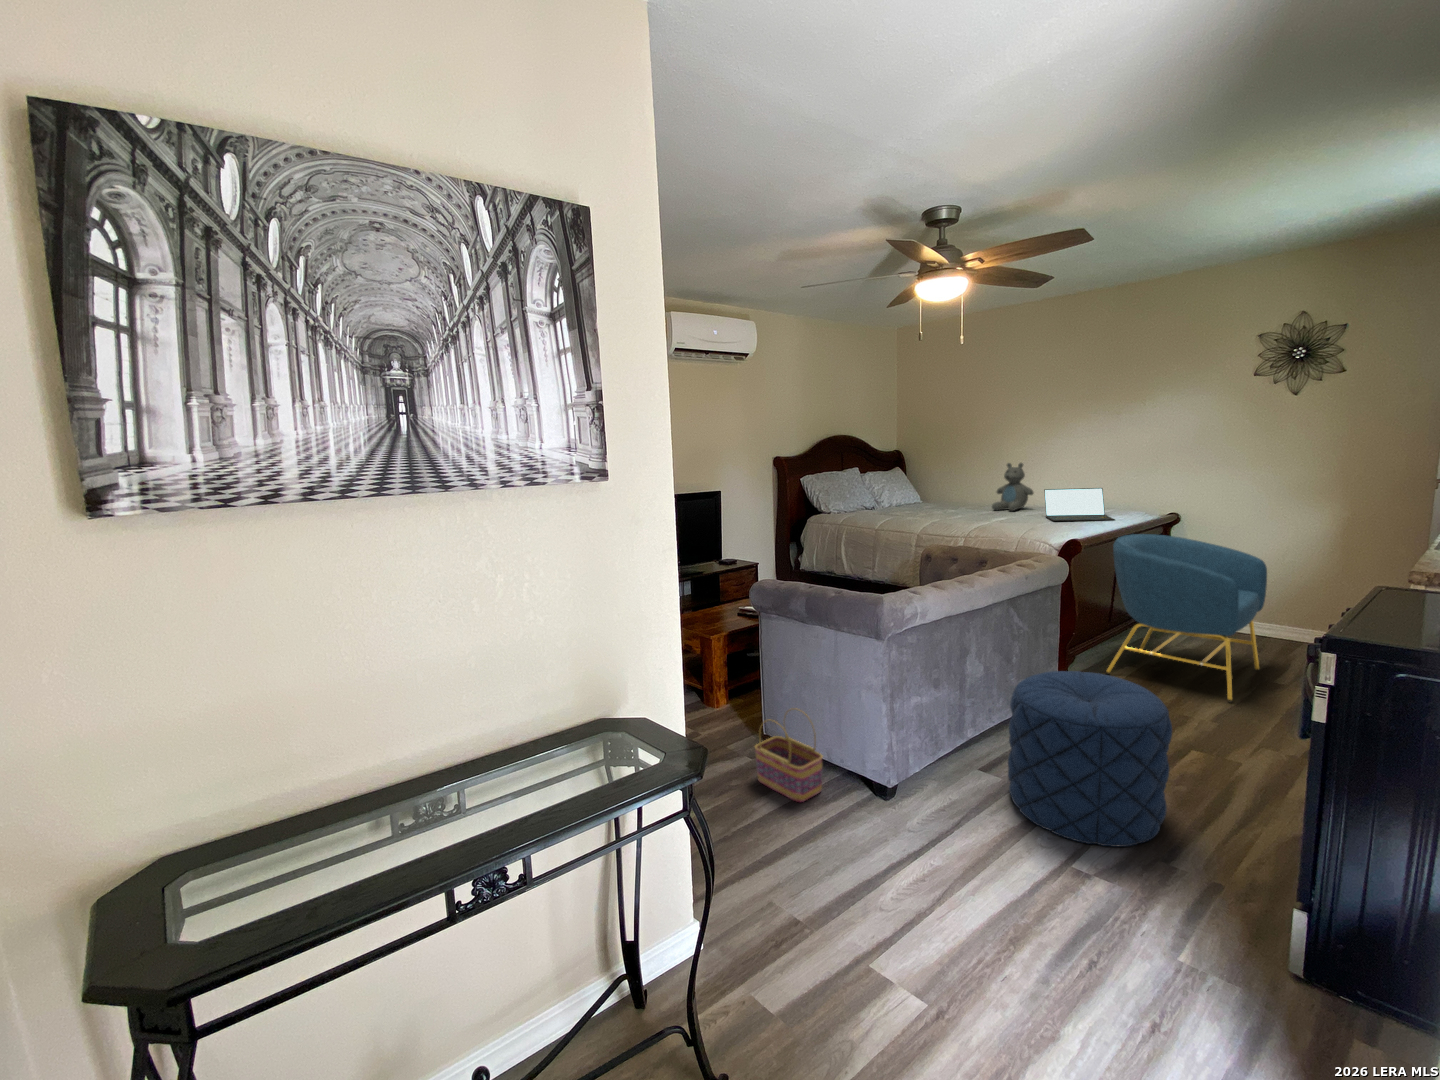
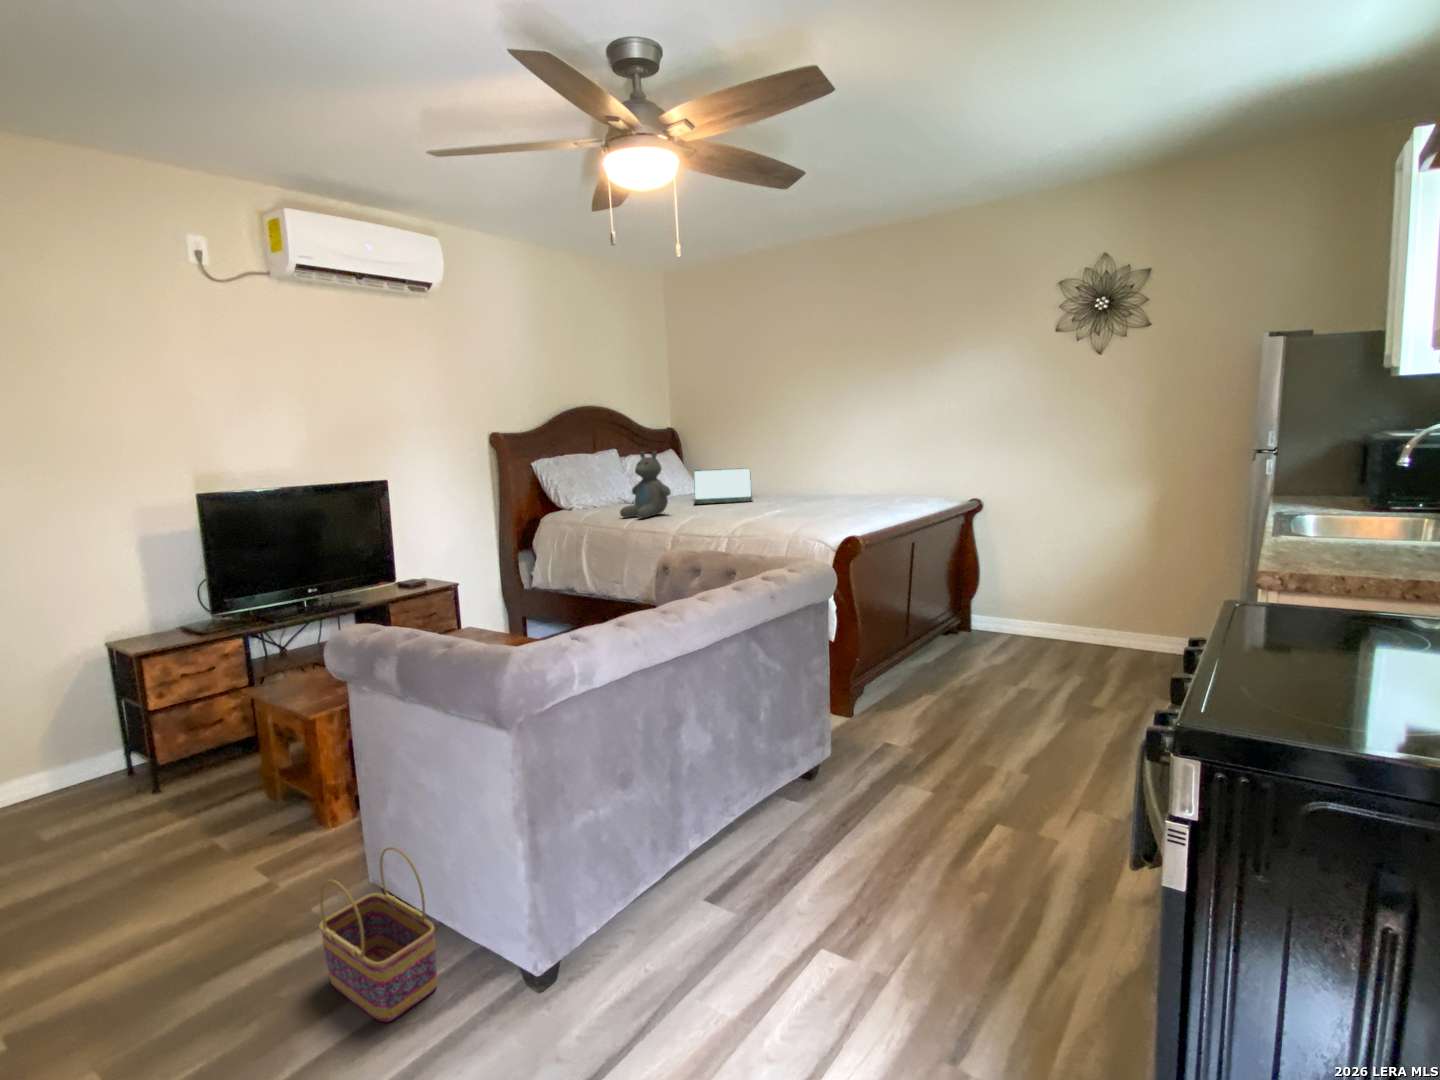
teddy bear: present [992,463,1033,511] -> present [620,451,671,518]
laptop: present [1044,488,1115,521] -> present [694,468,752,504]
armchair: present [1106,534,1267,702] -> none [904,525,1077,738]
pouf: present [1008,671,1172,847] -> none [732,738,954,1031]

